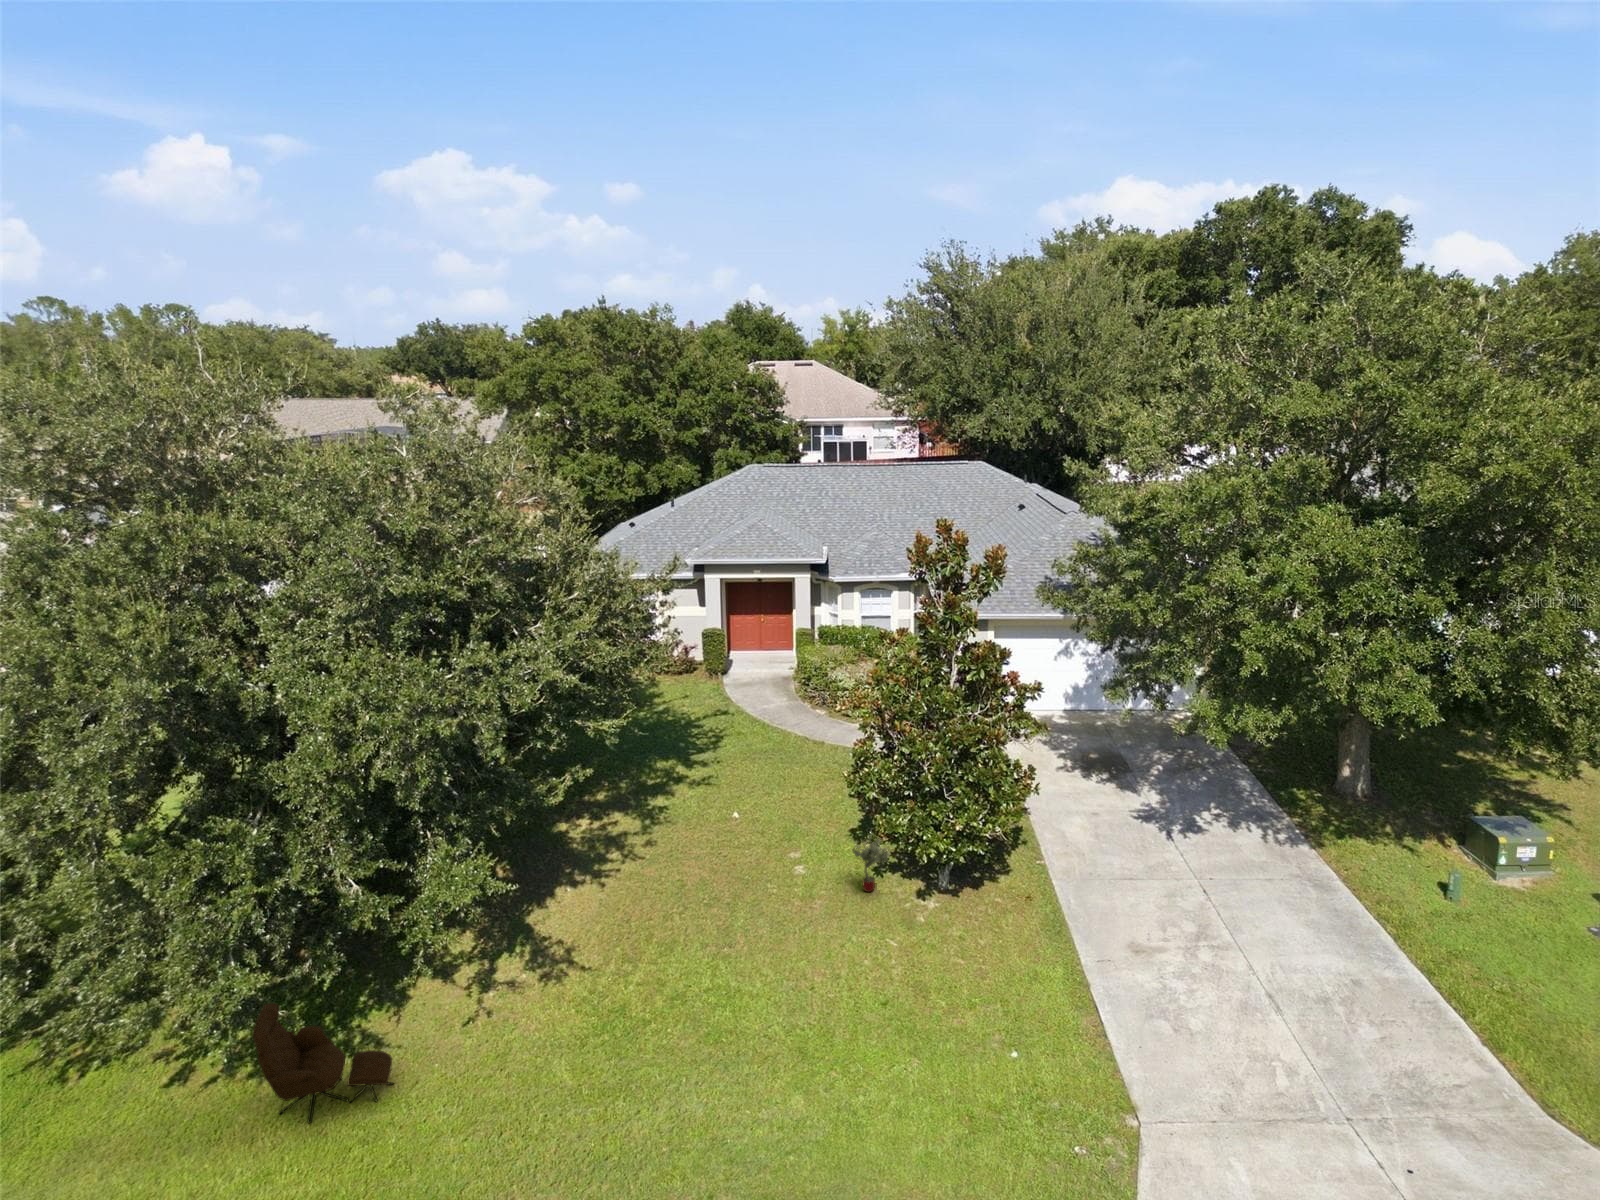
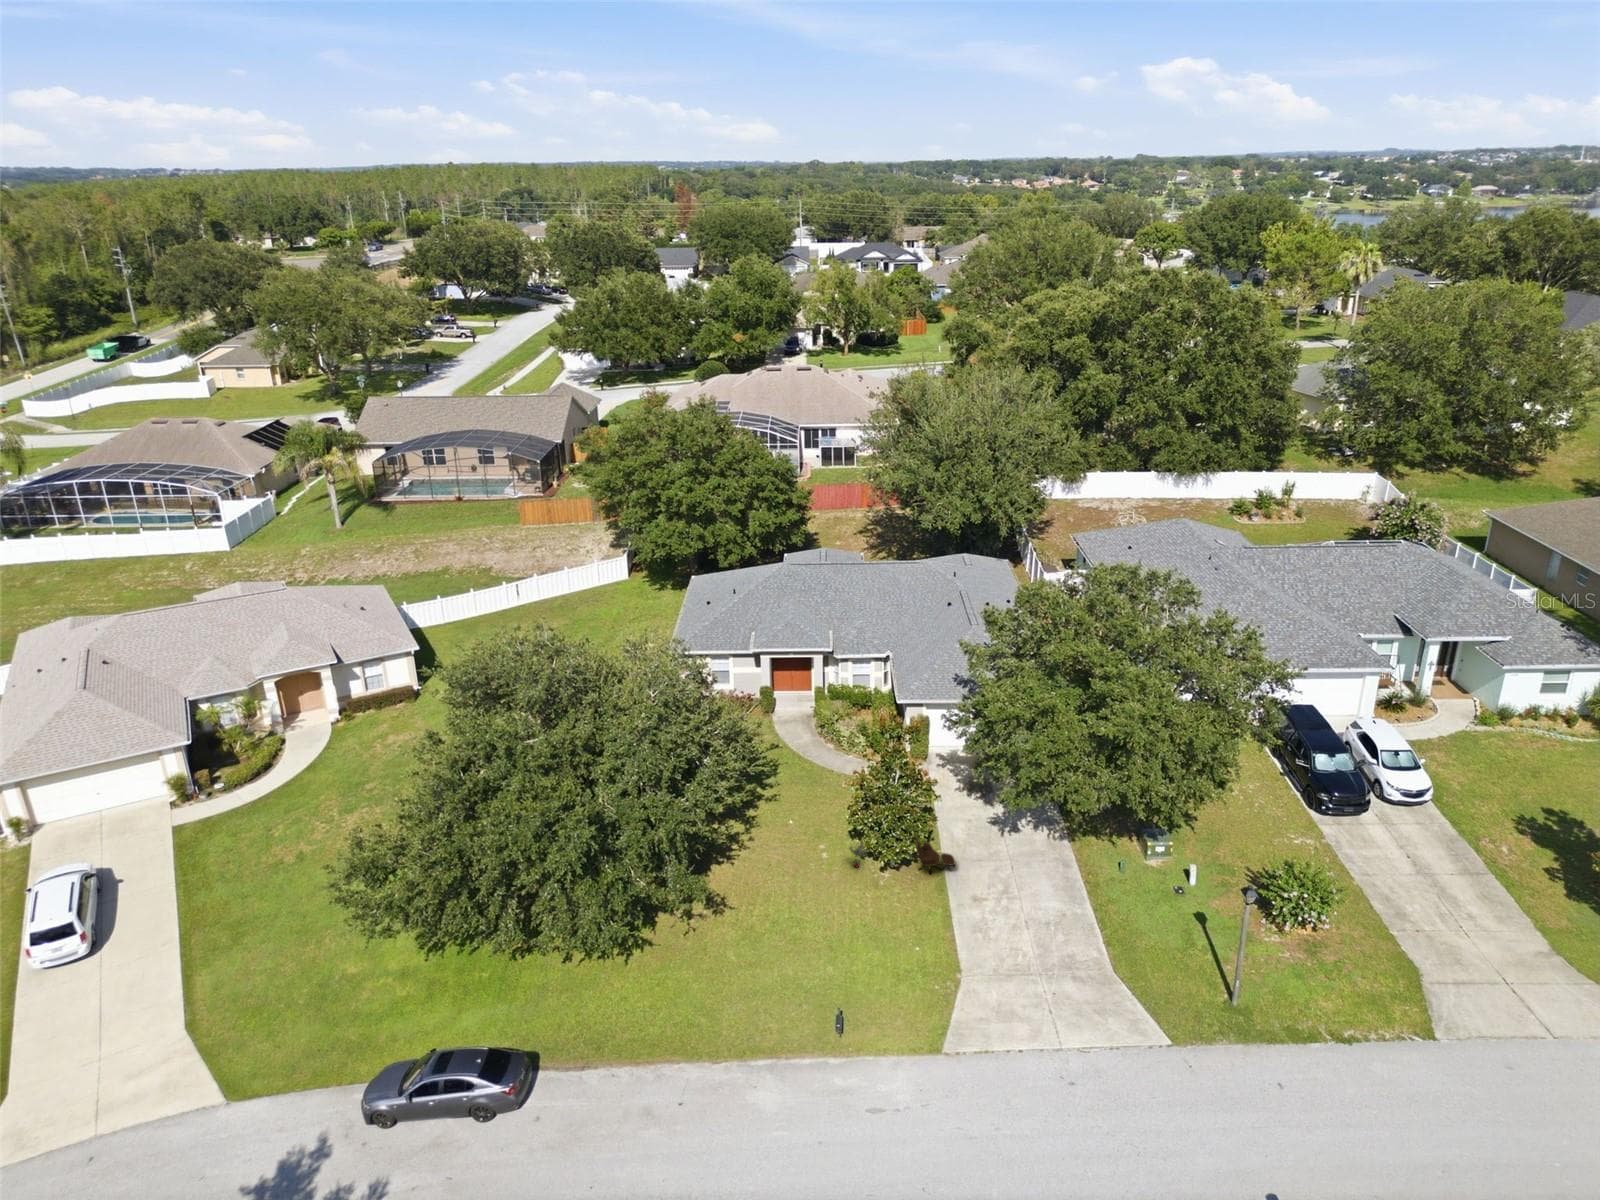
lounge chair: present [252,1003,394,1123] -> present [916,837,955,873]

